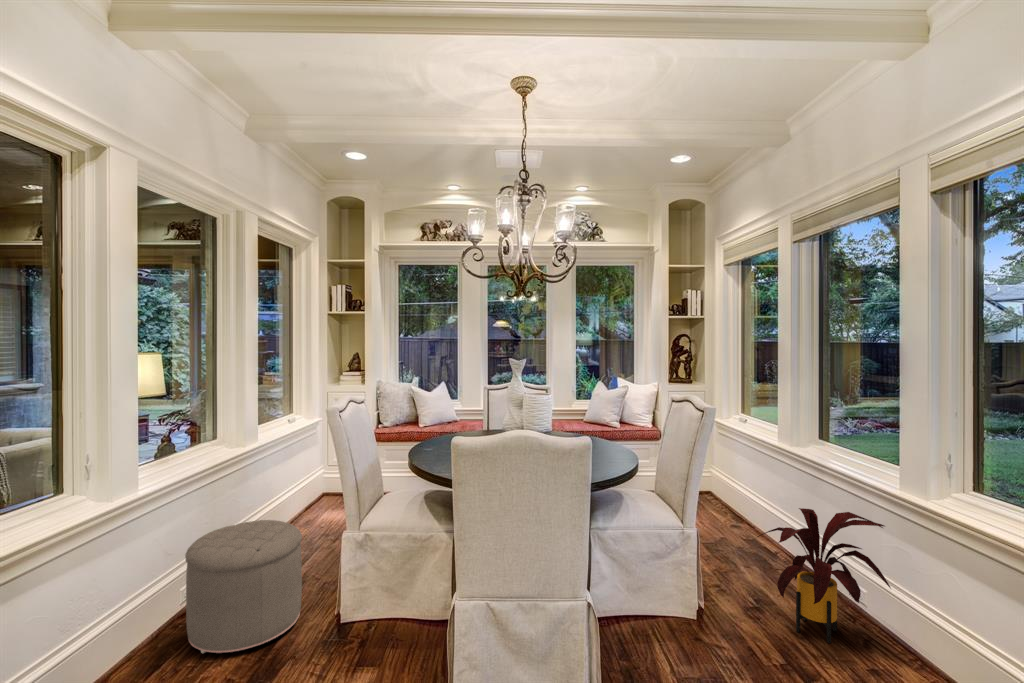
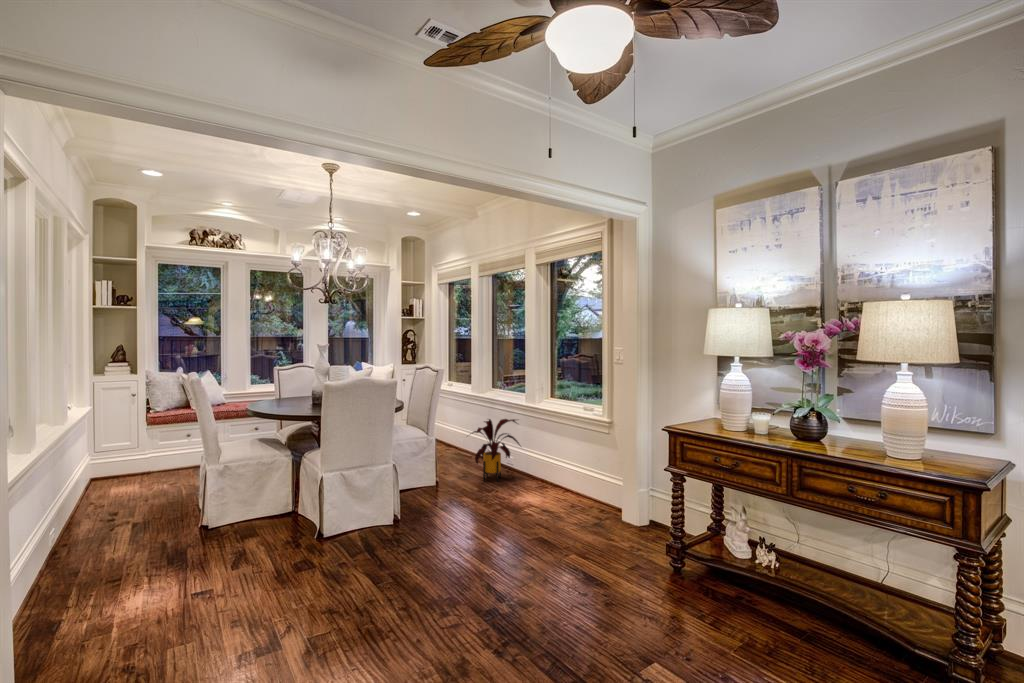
ottoman: present [185,520,302,654] -> none [66,471,167,567]

